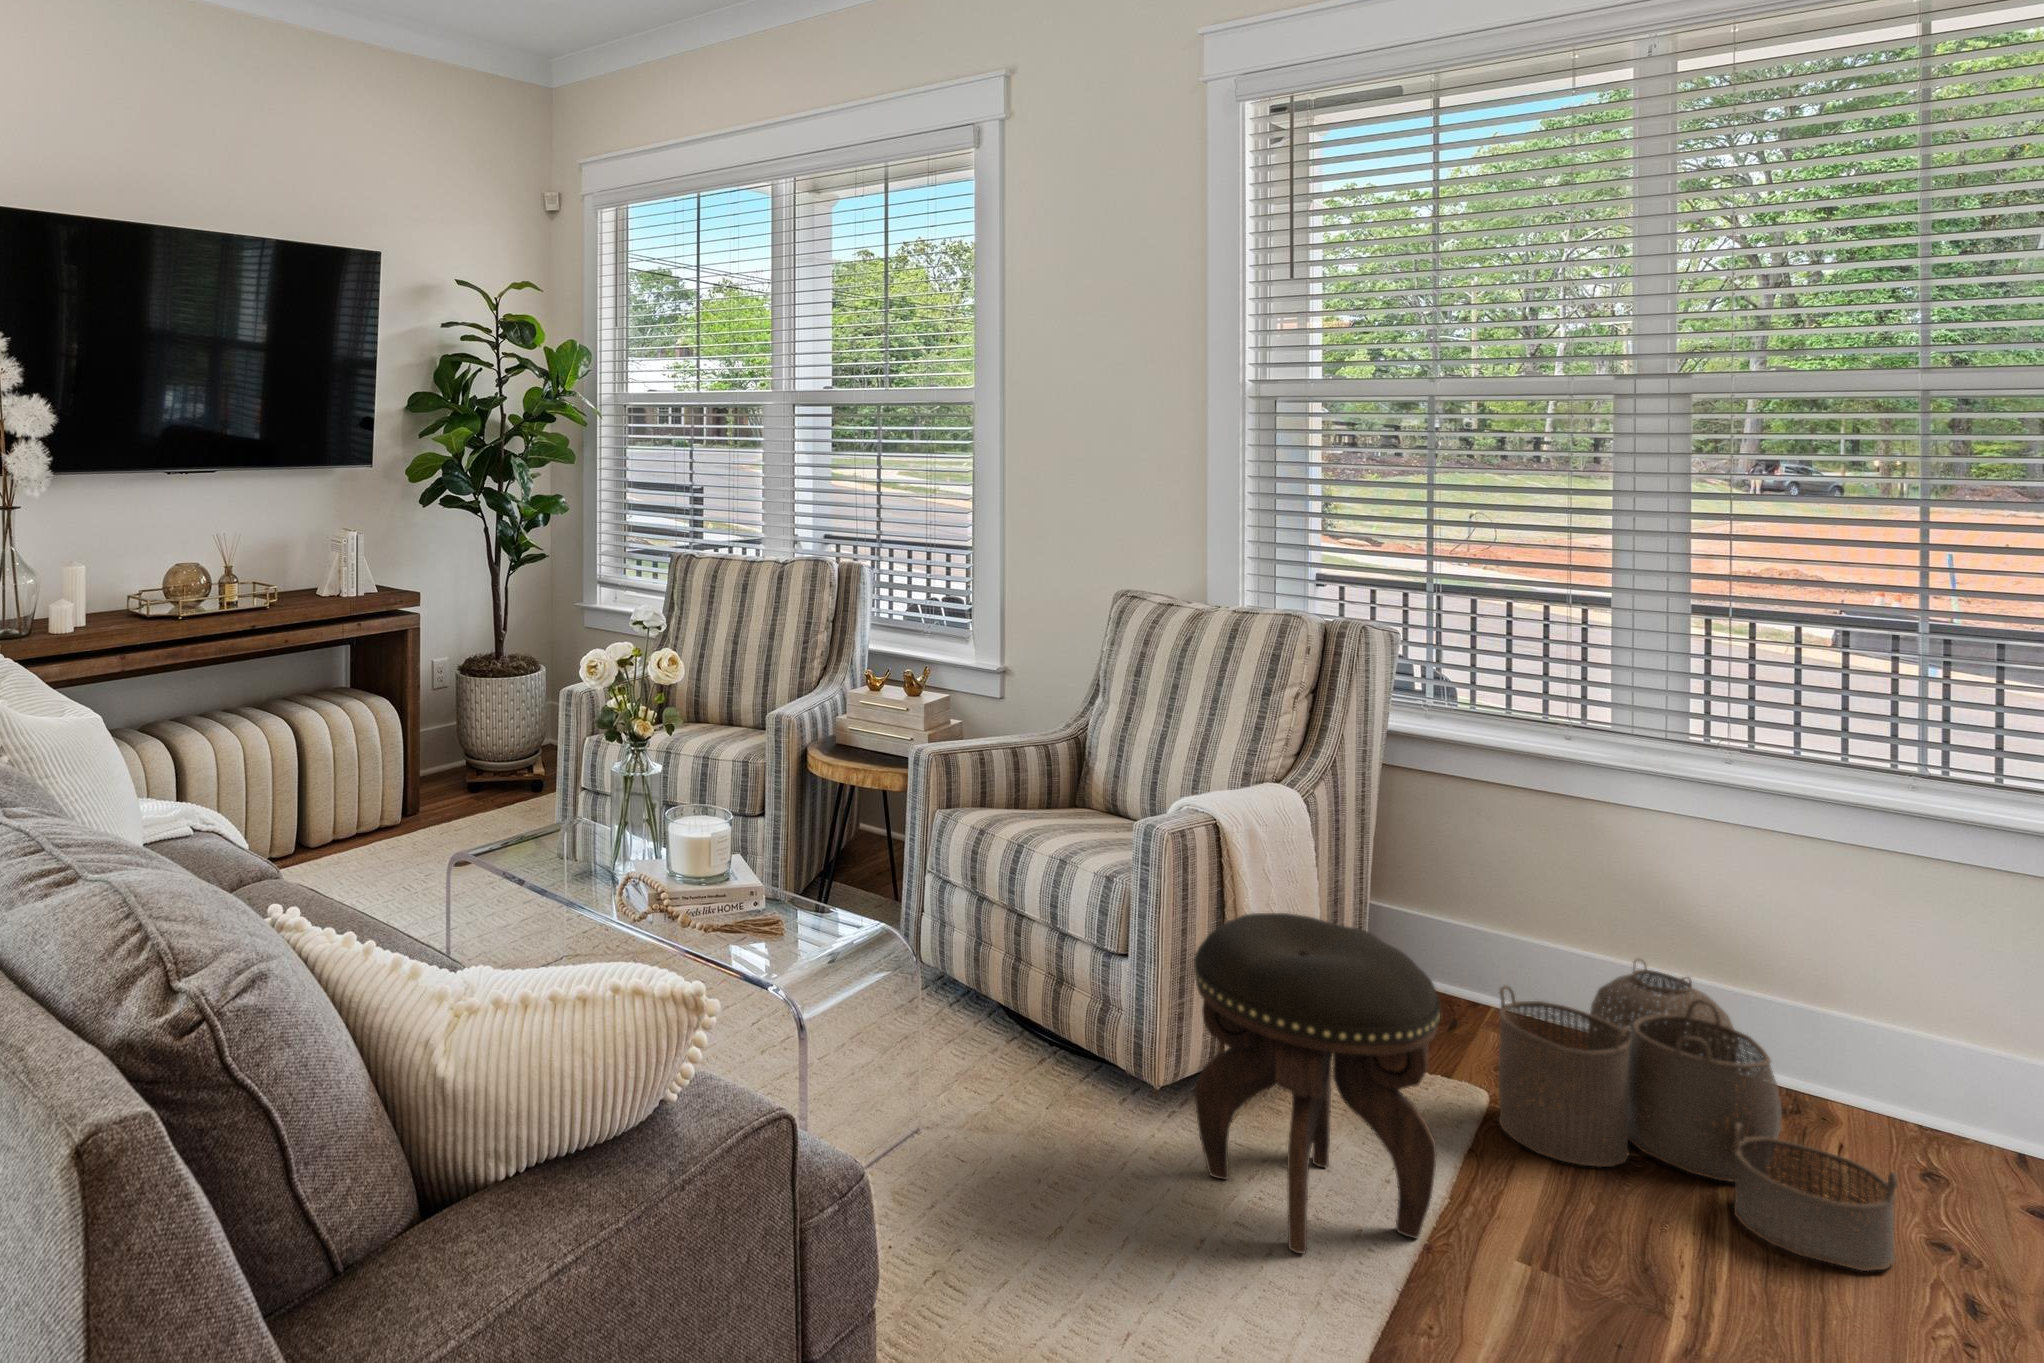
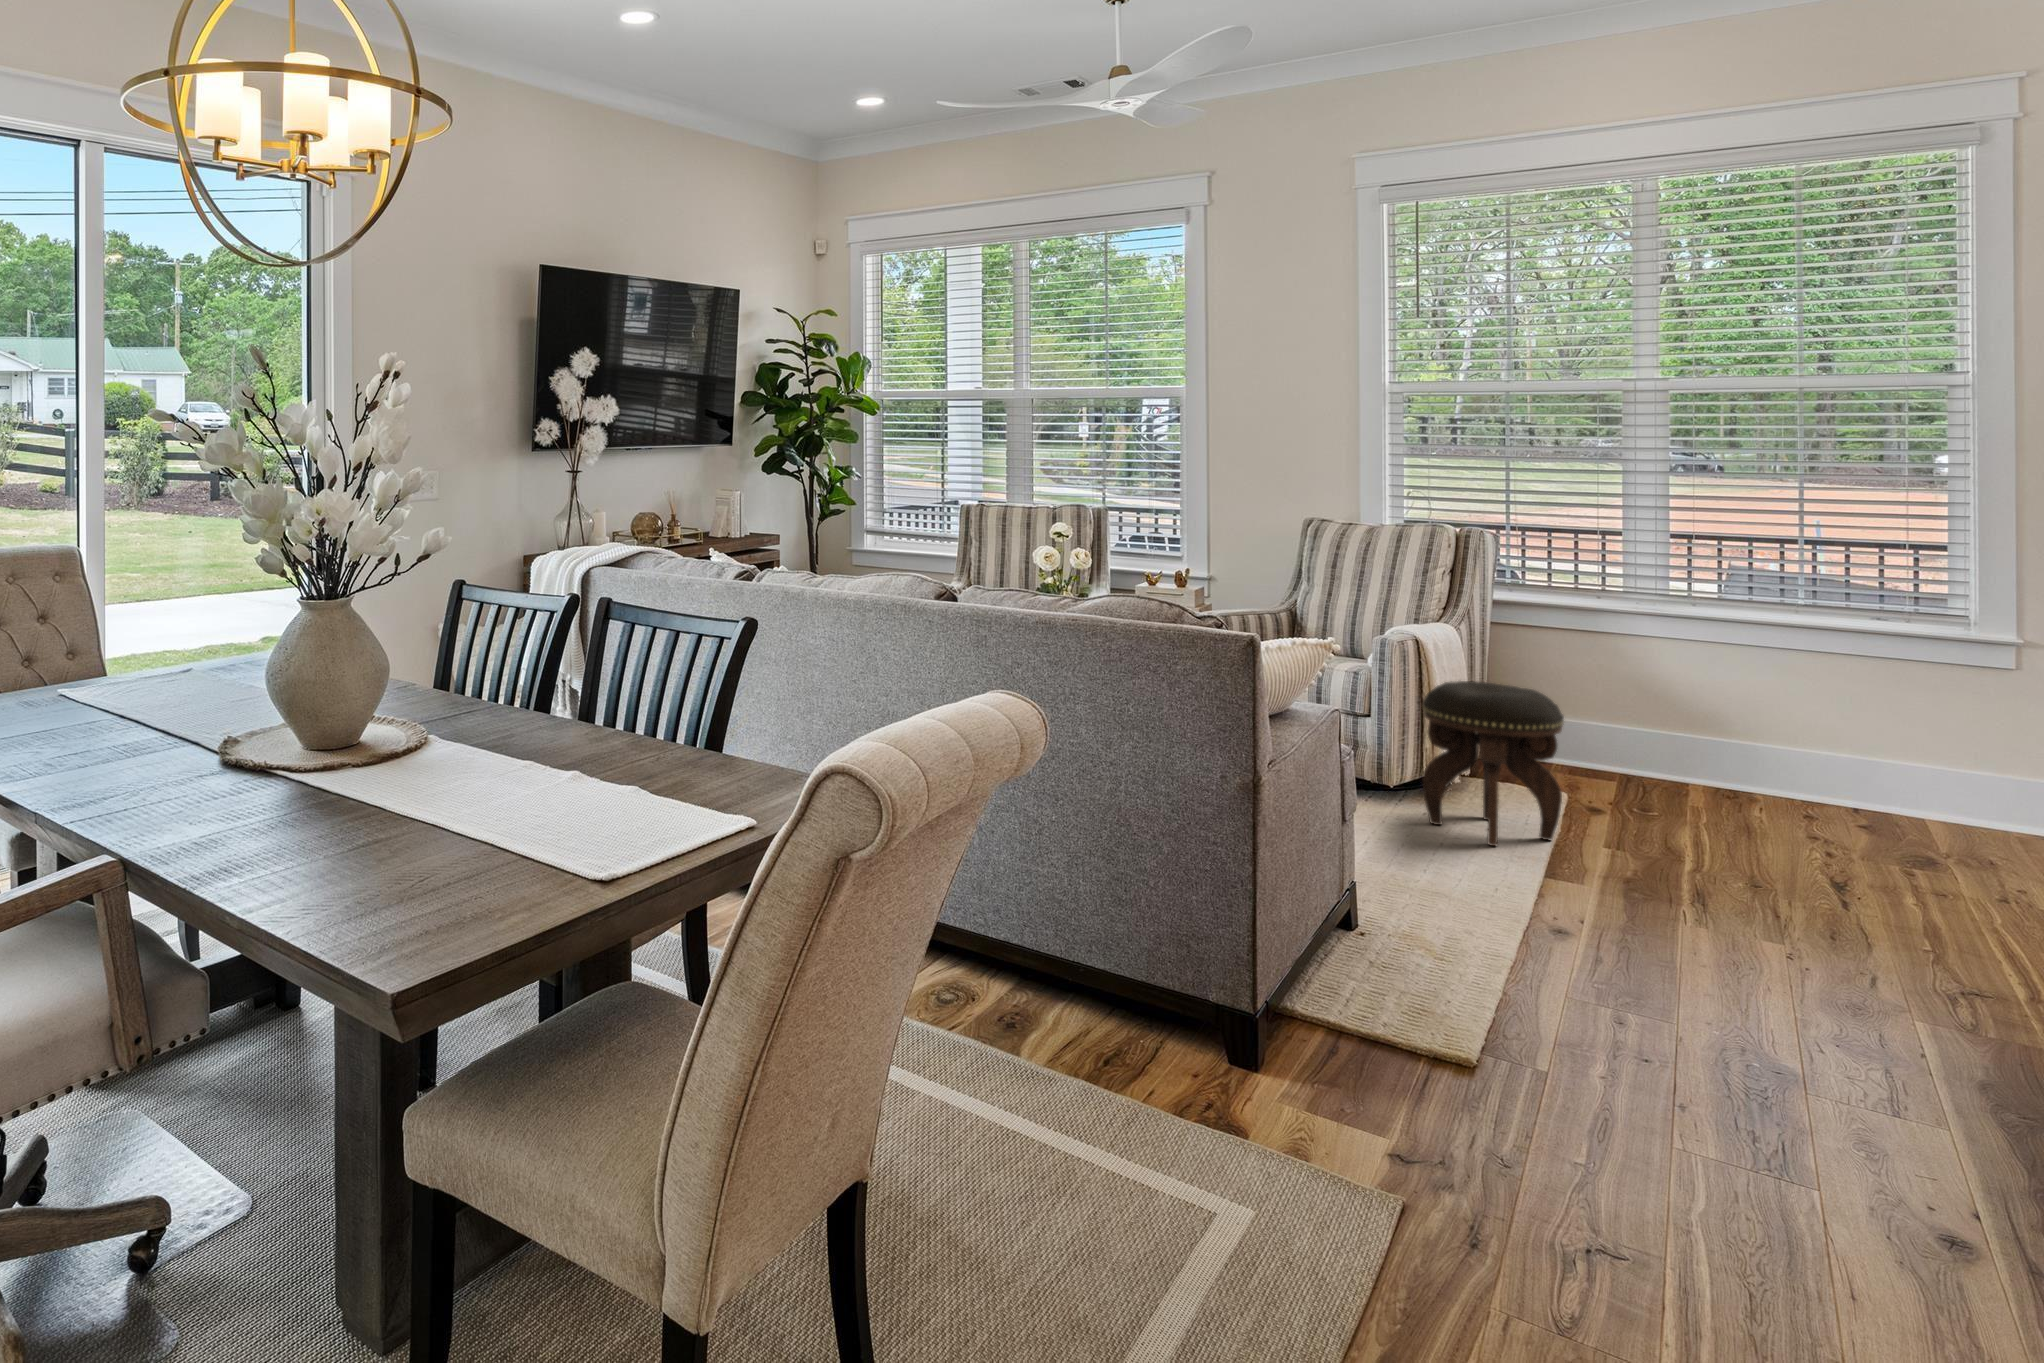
woven basket: present [1499,959,1898,1271] -> none [1576,718,1794,844]

